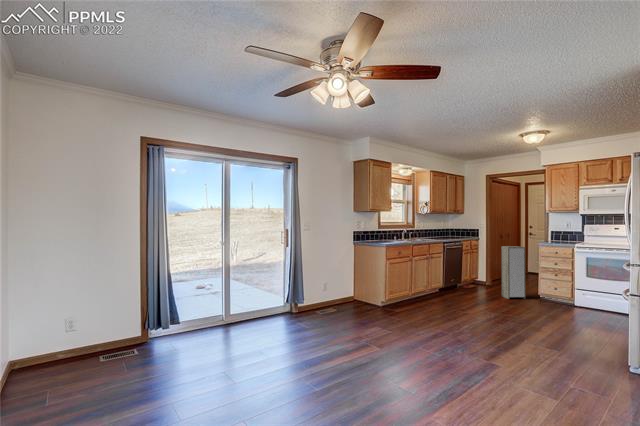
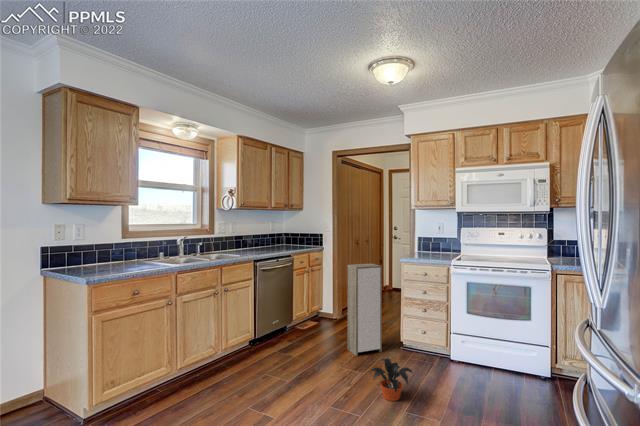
potted plant: none [521,294,549,315] -> present [371,358,412,401]

